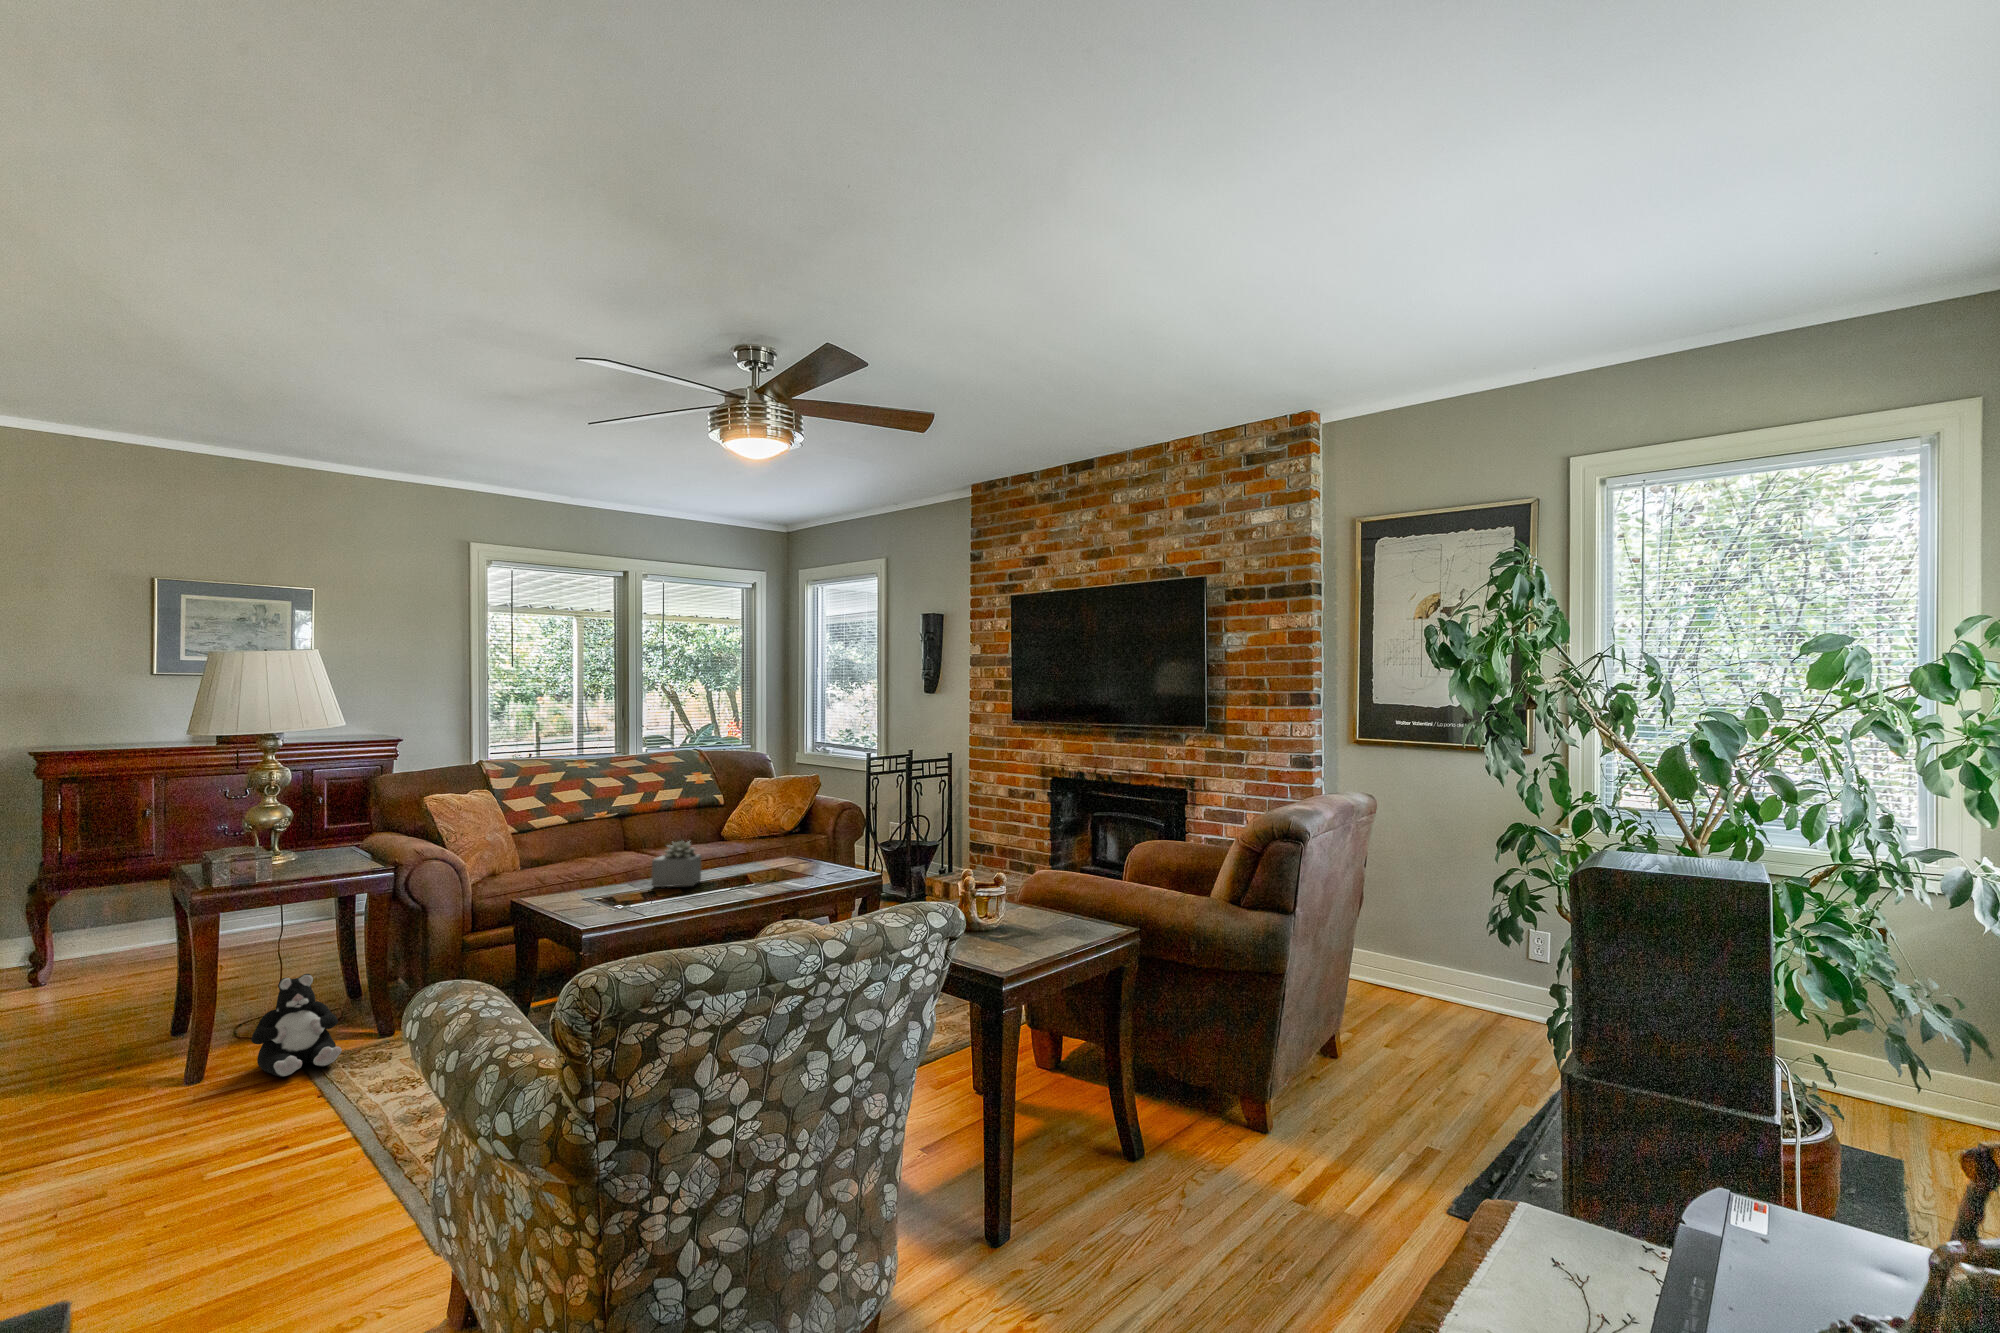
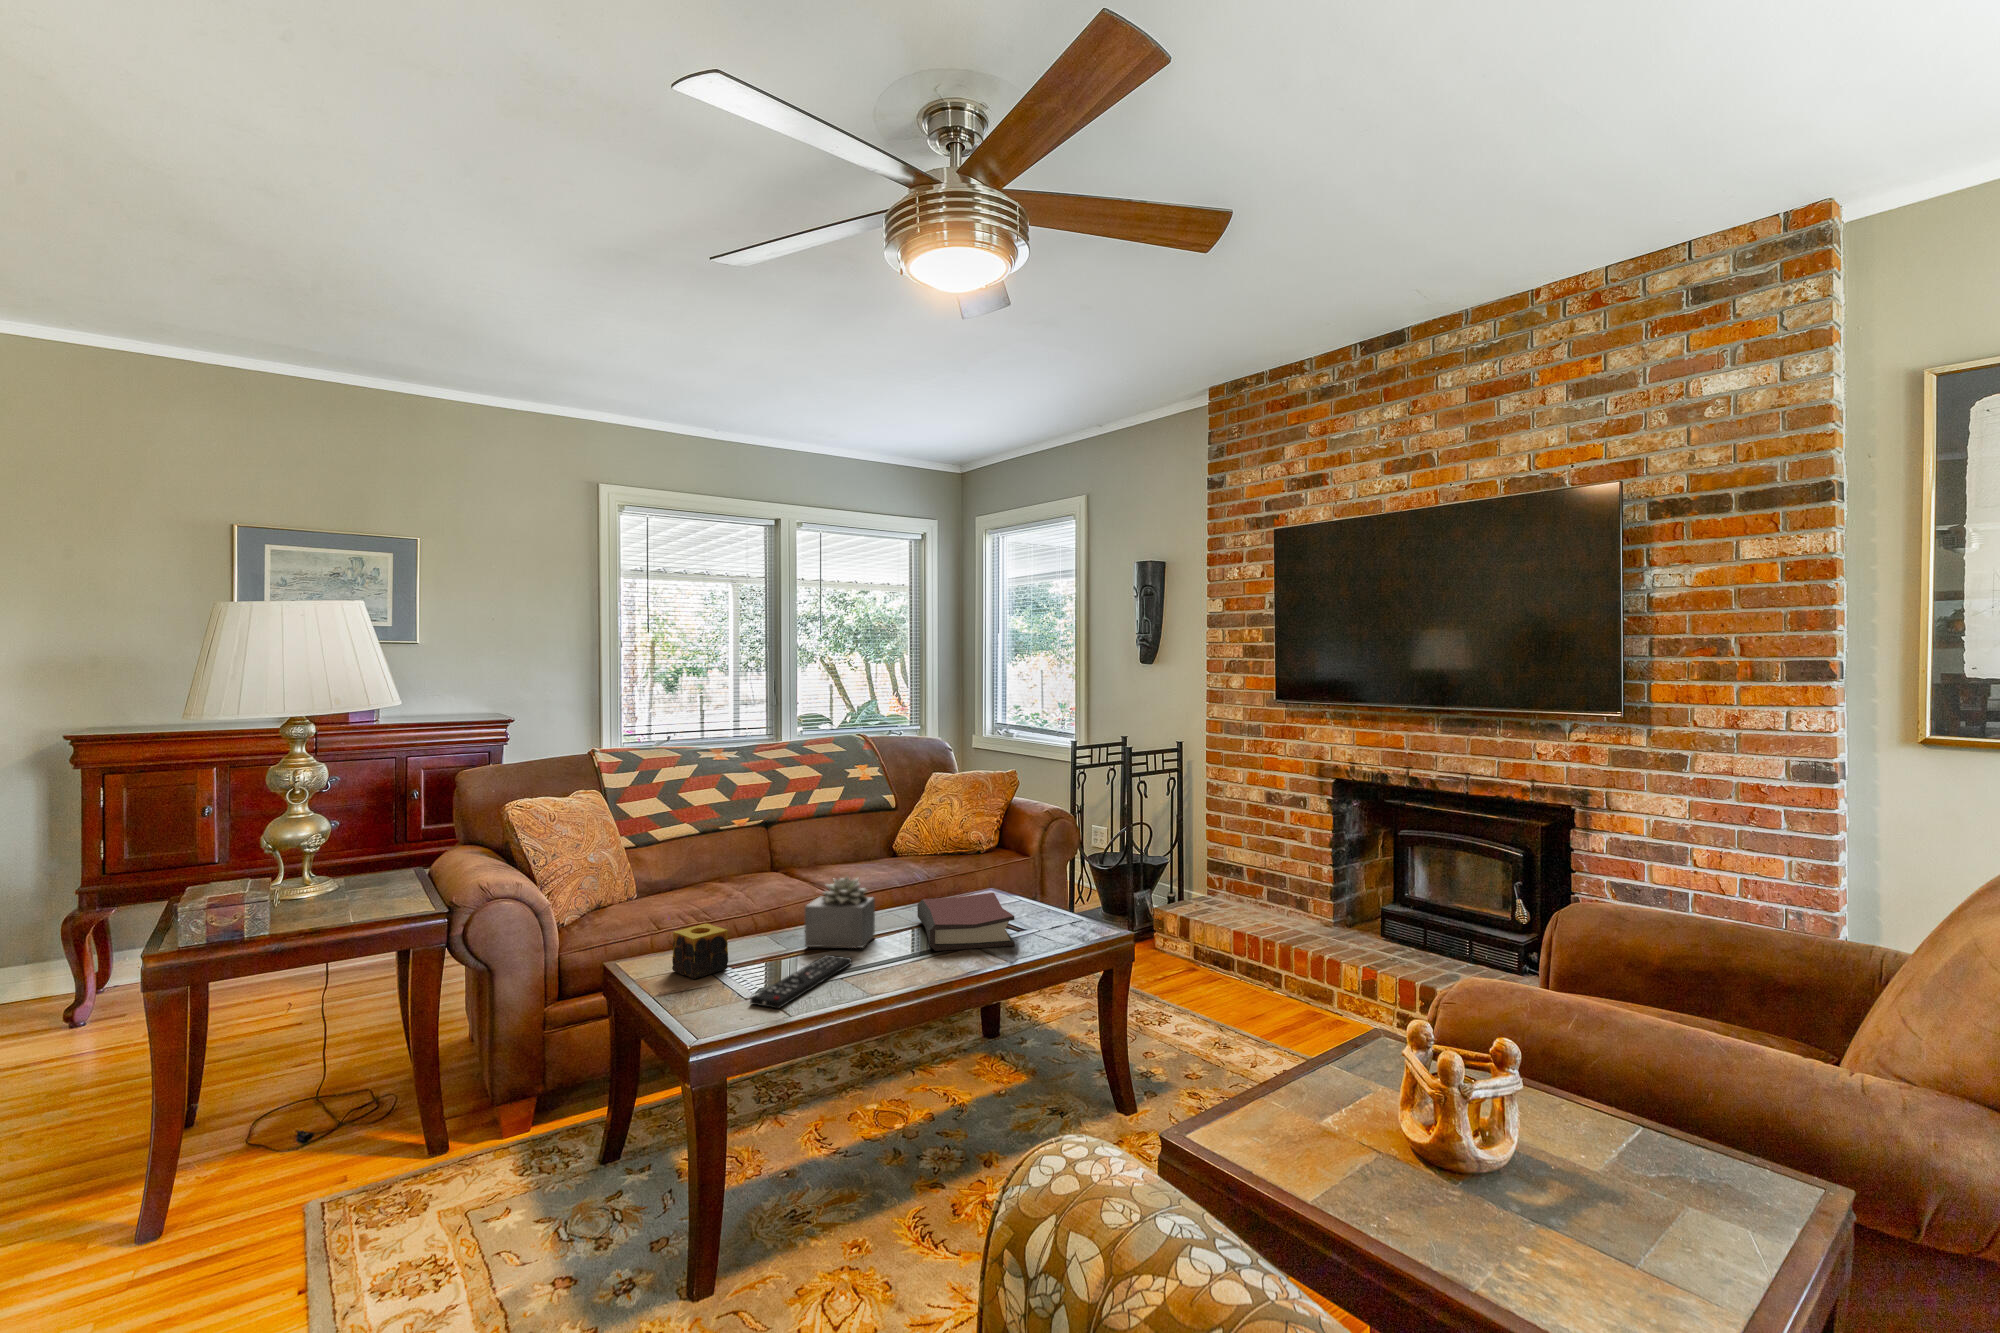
hardback book: none [733,853,797,887] -> present [917,893,1014,951]
candle: none [560,871,599,904] -> present [672,924,728,979]
remote control: none [617,889,684,914] -> present [750,955,852,1008]
plush toy: present [251,974,342,1077] -> none [231,1071,363,1242]

